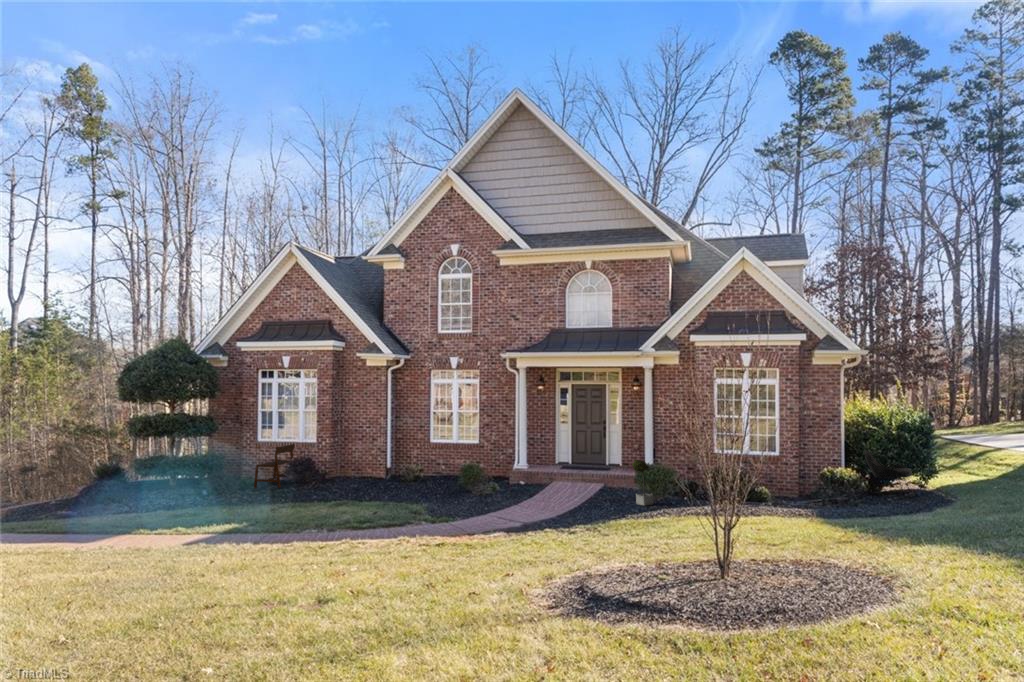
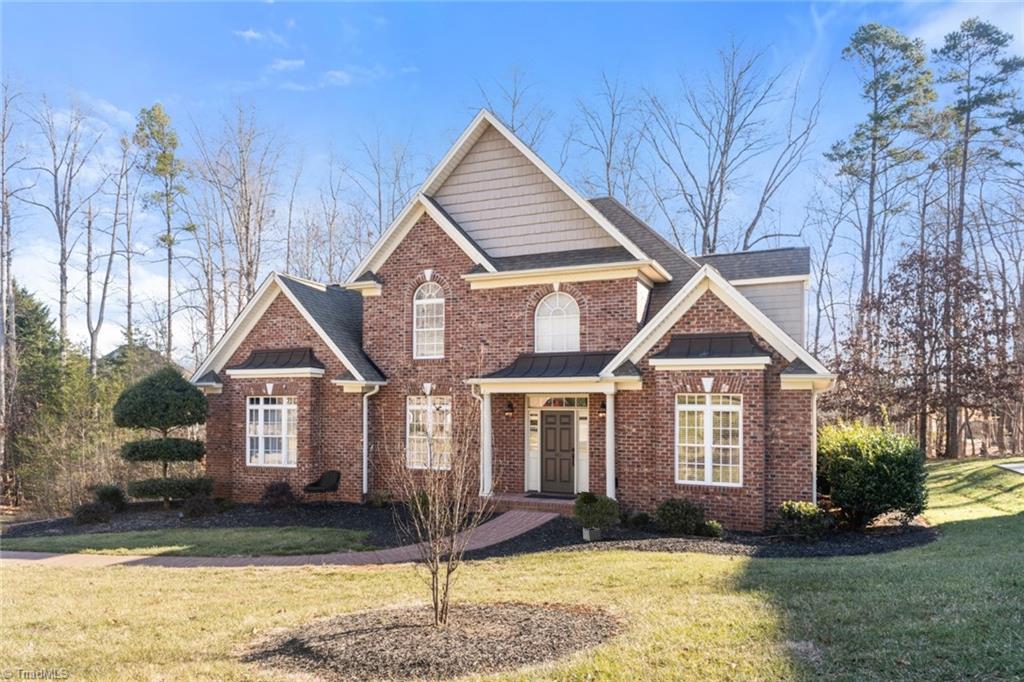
bench: present [254,444,295,488] -> none [230,468,276,512]
lounge chair: present [864,451,912,496] -> present [303,470,341,505]

